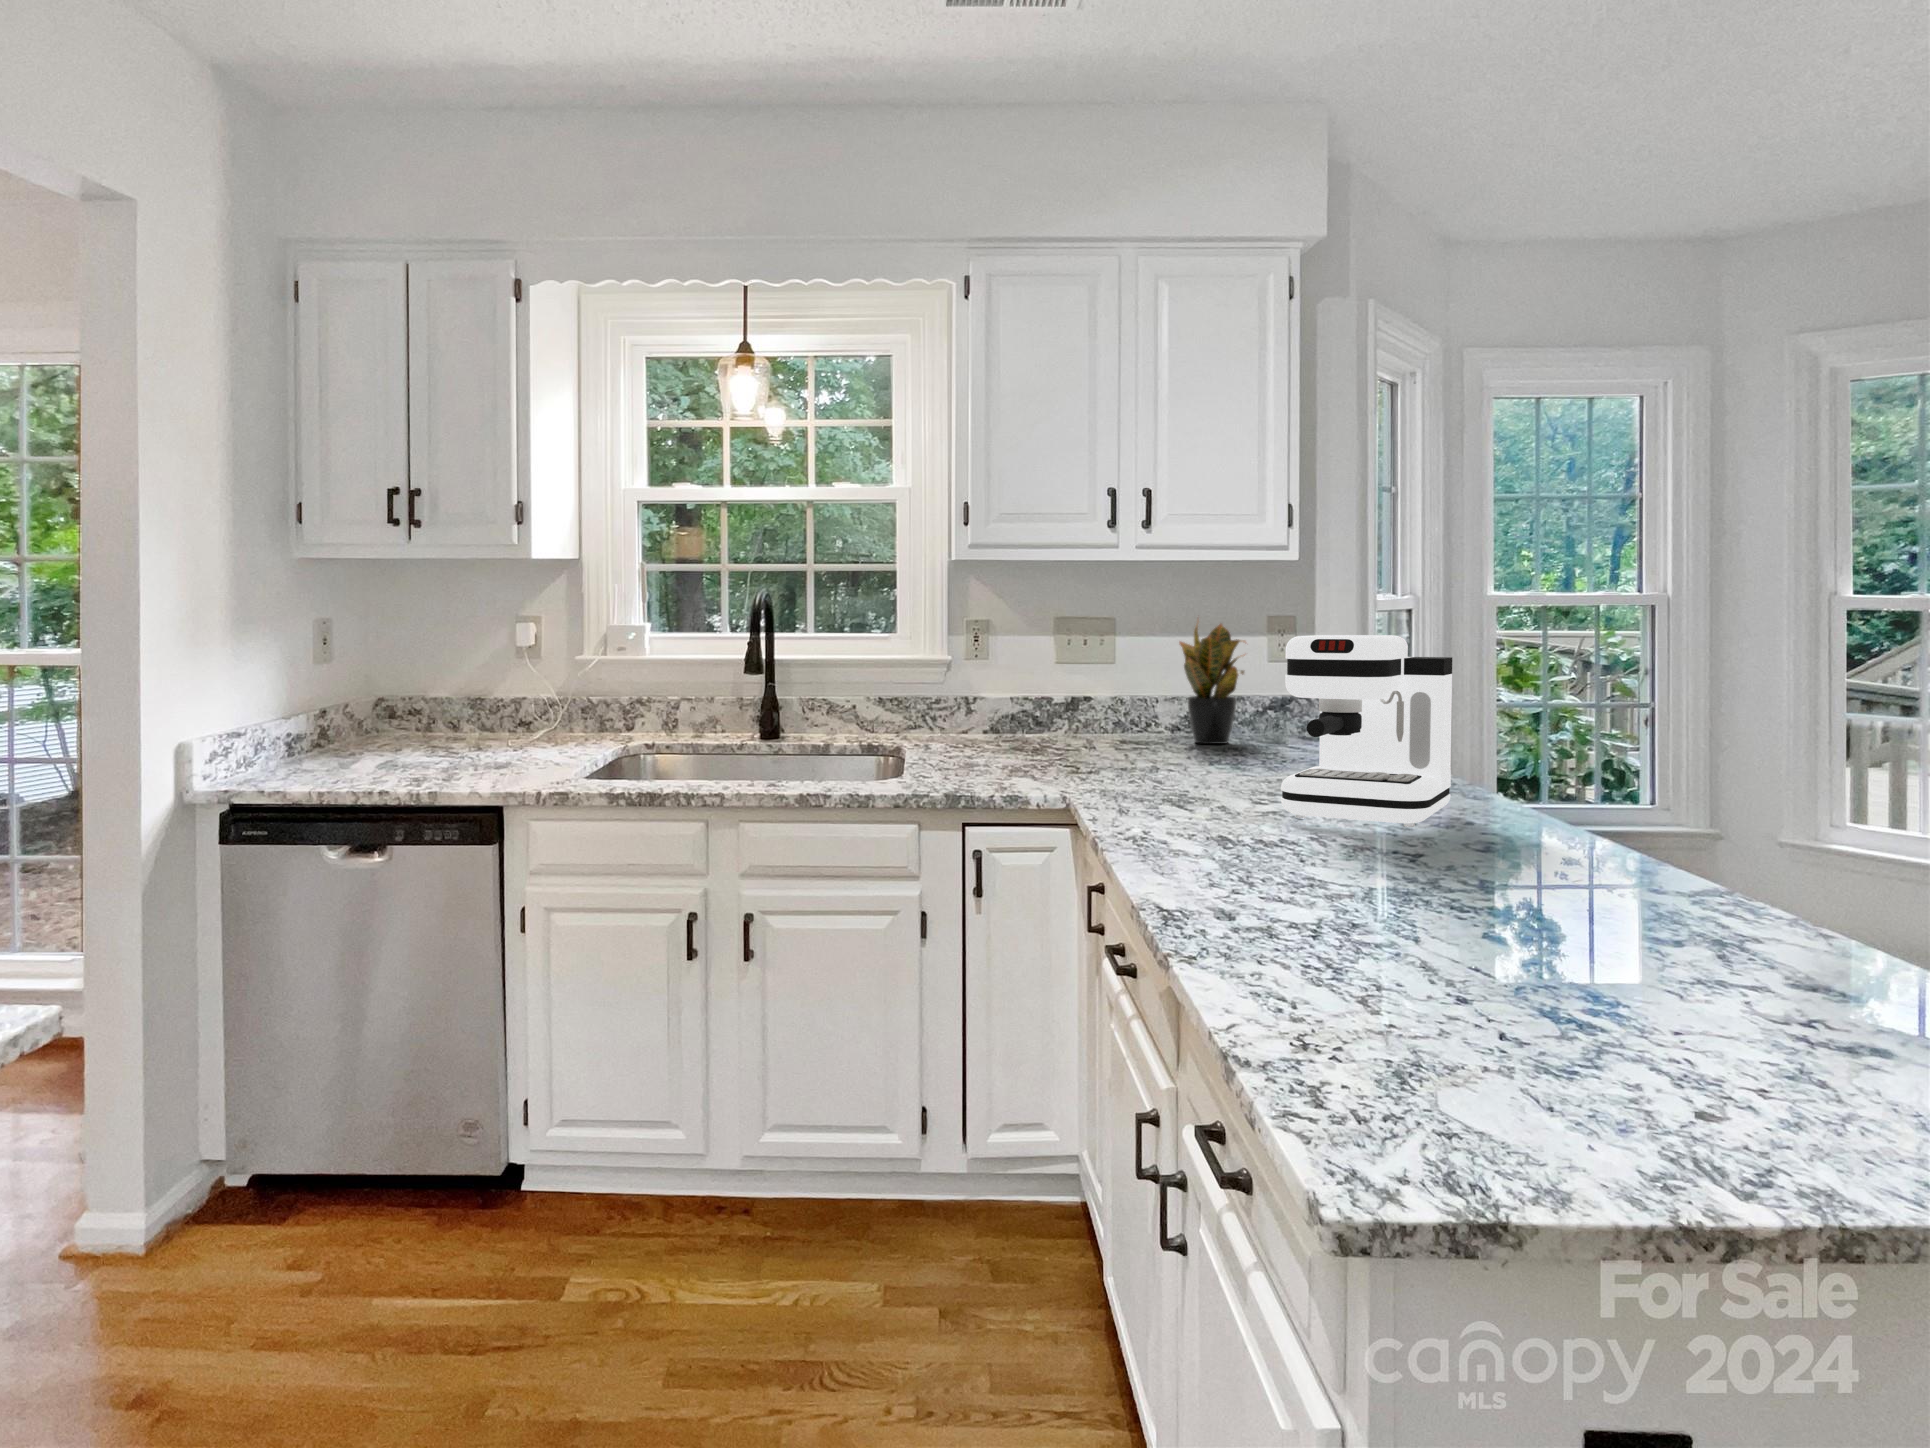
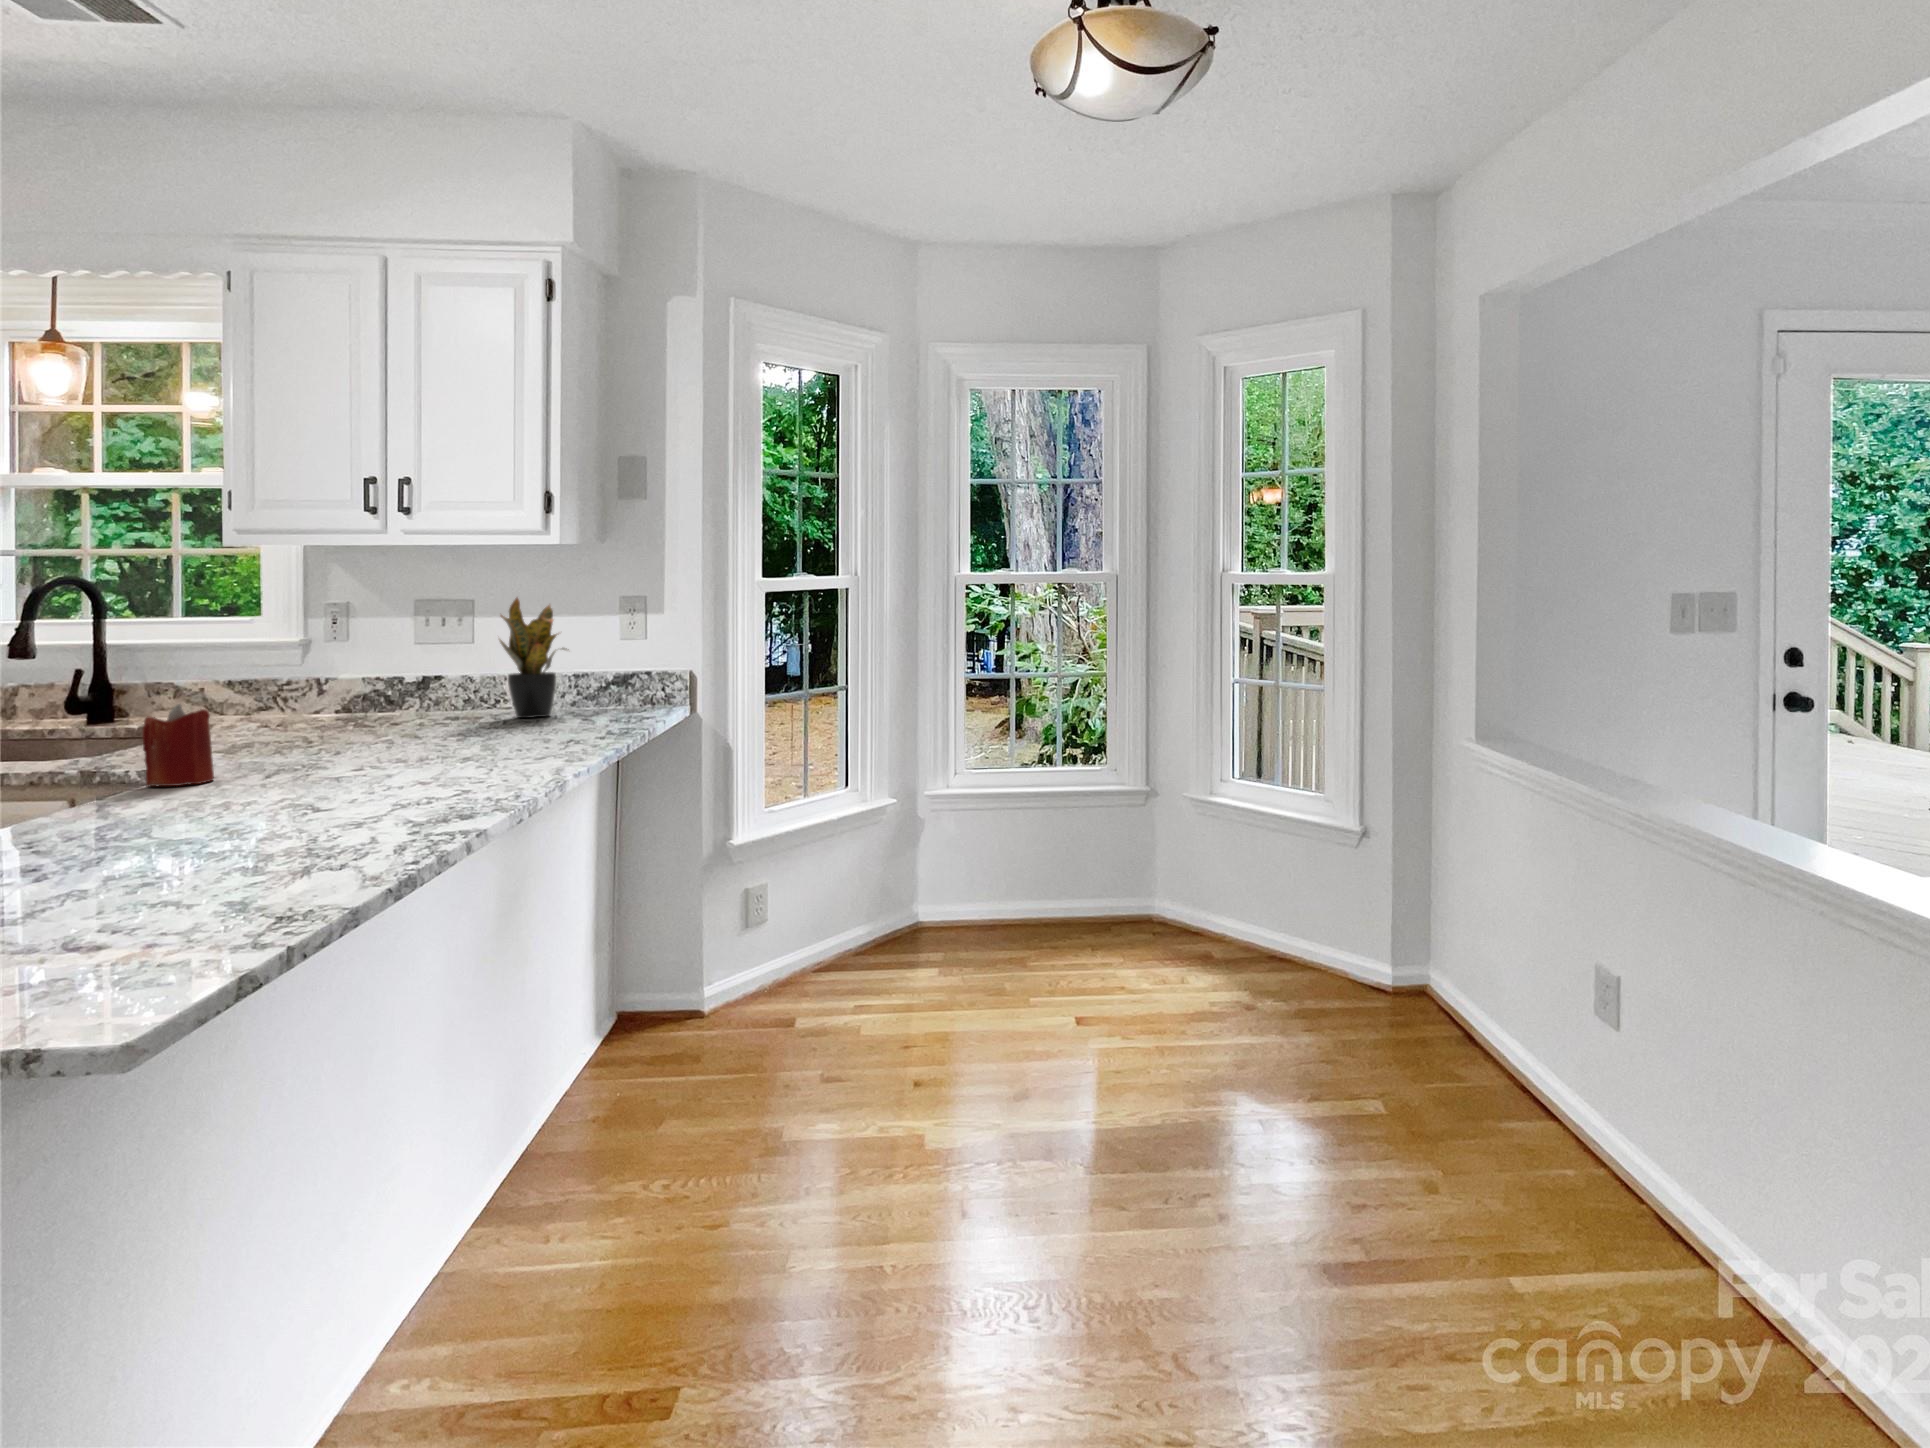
coffee maker: present [1281,635,1452,827] -> none [234,603,469,787]
candle: none [1140,734,1197,819] -> present [142,704,214,786]

